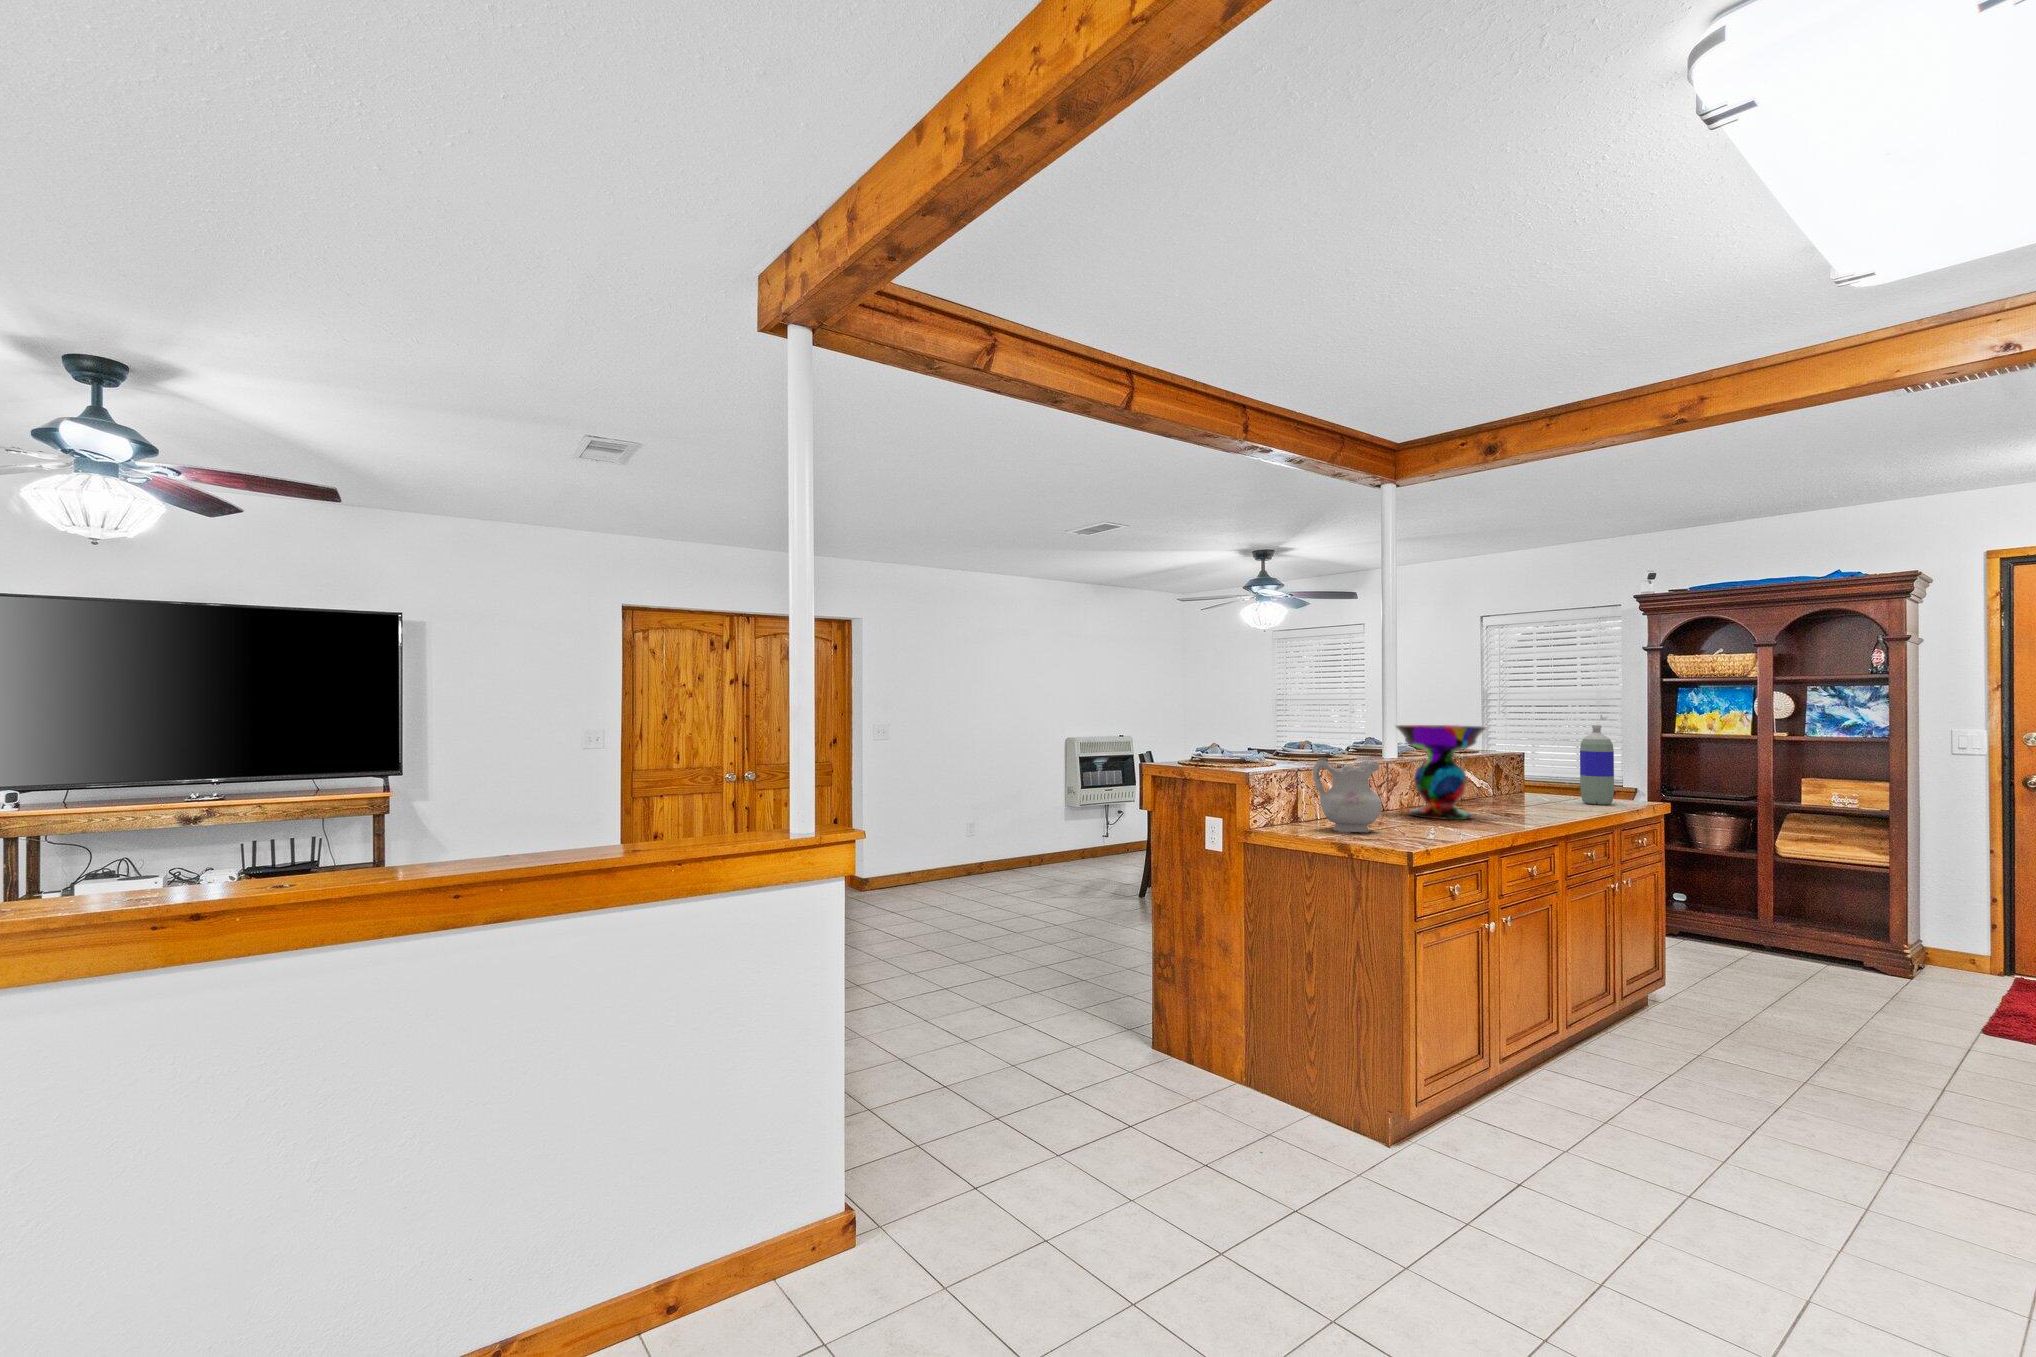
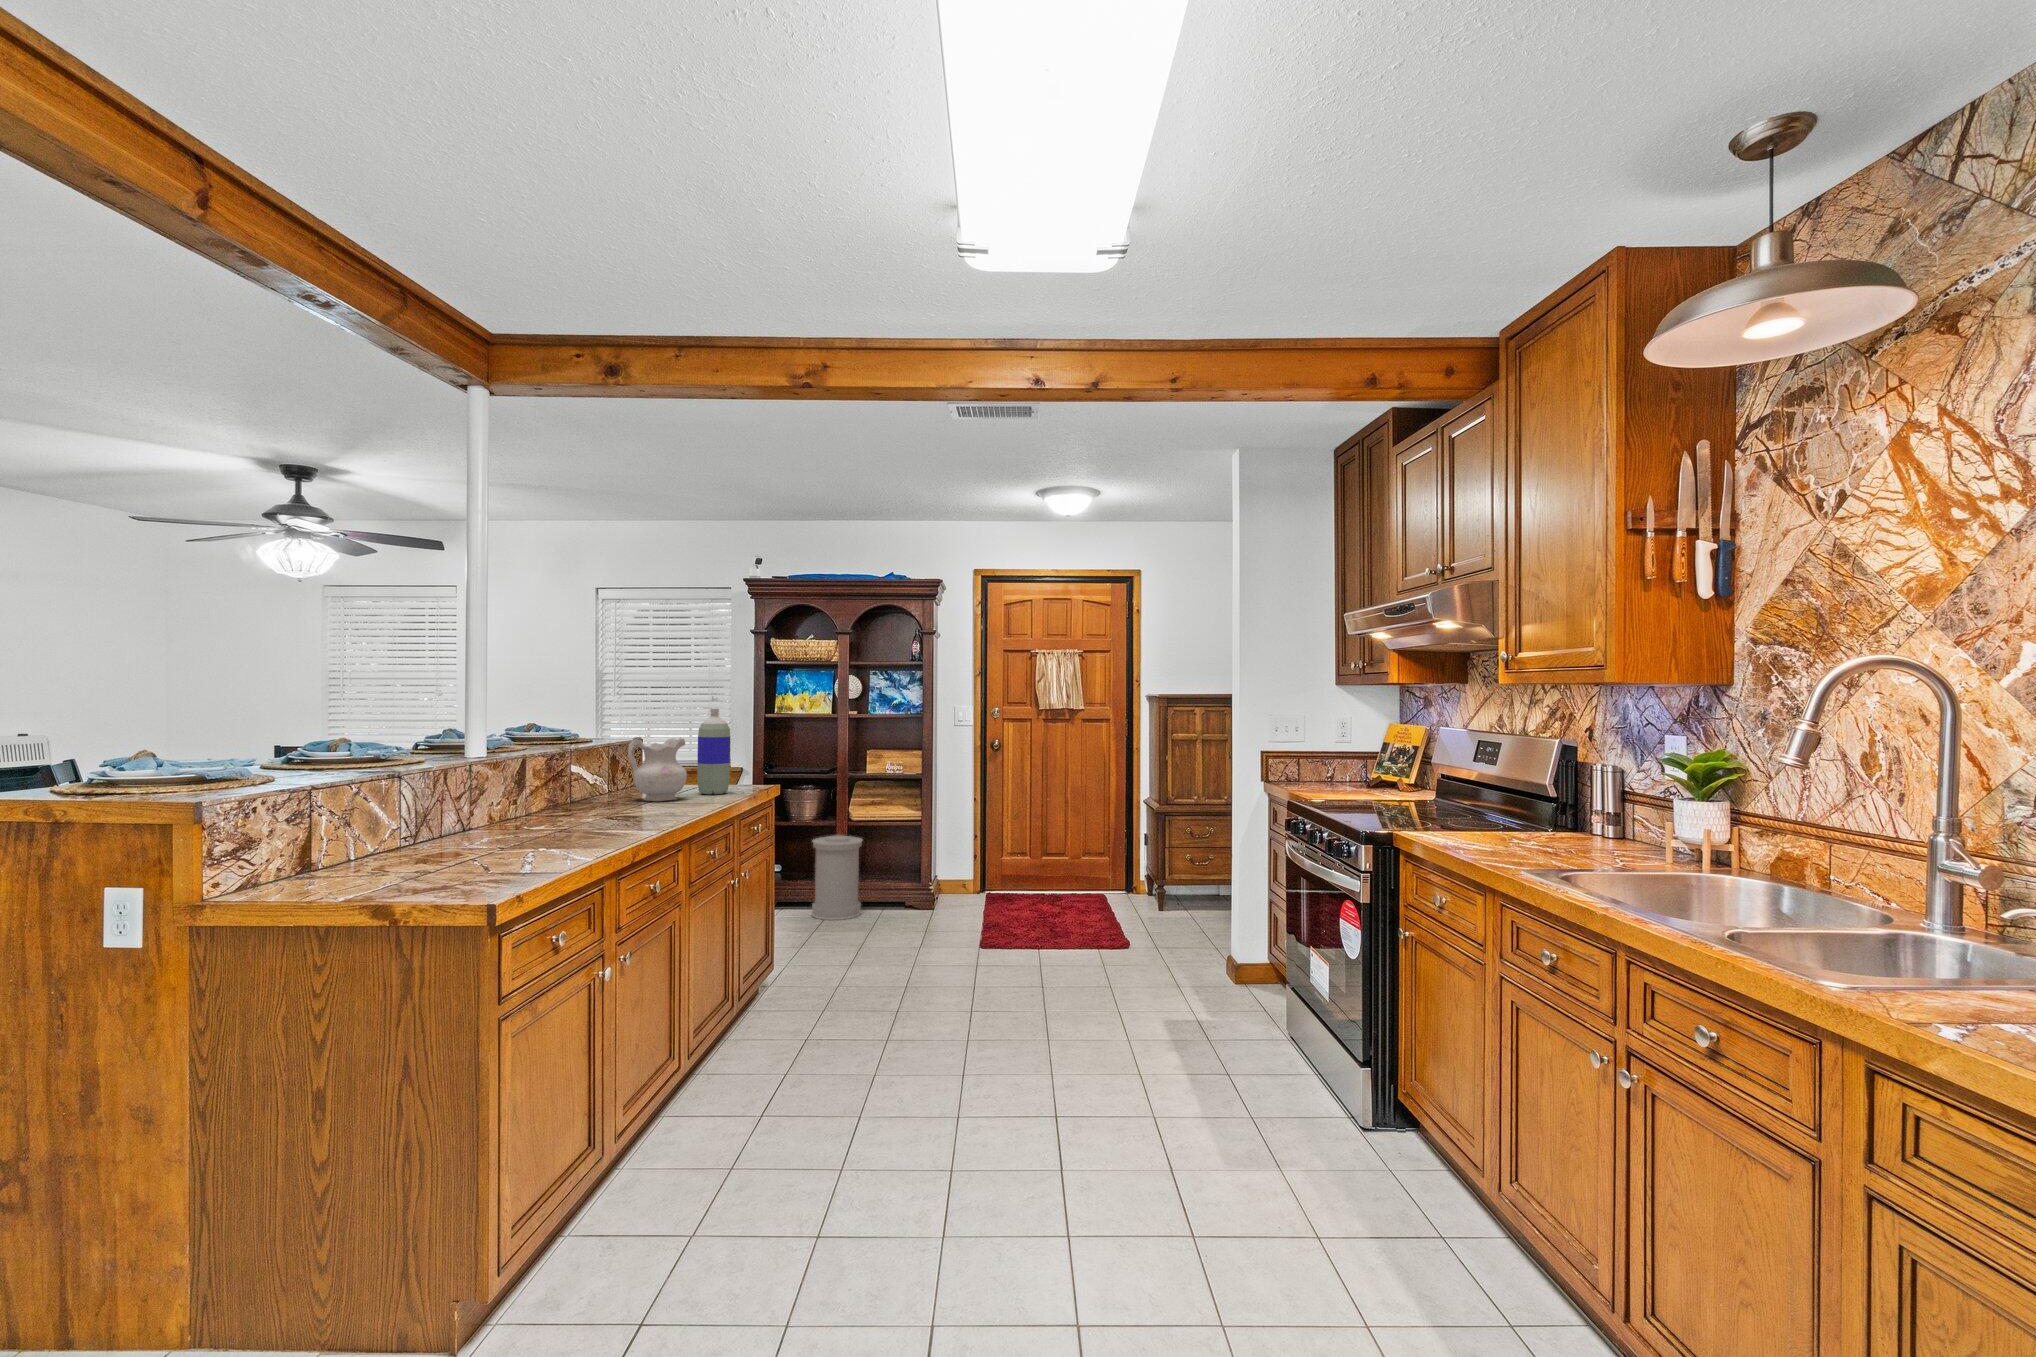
decorative bowl: present [1396,725,1486,820] -> none [480,713,603,837]
ceramic pitcher: present [1313,757,1381,833] -> present [628,737,687,801]
trash can: none [1726,867,1797,961] -> present [812,835,862,920]

